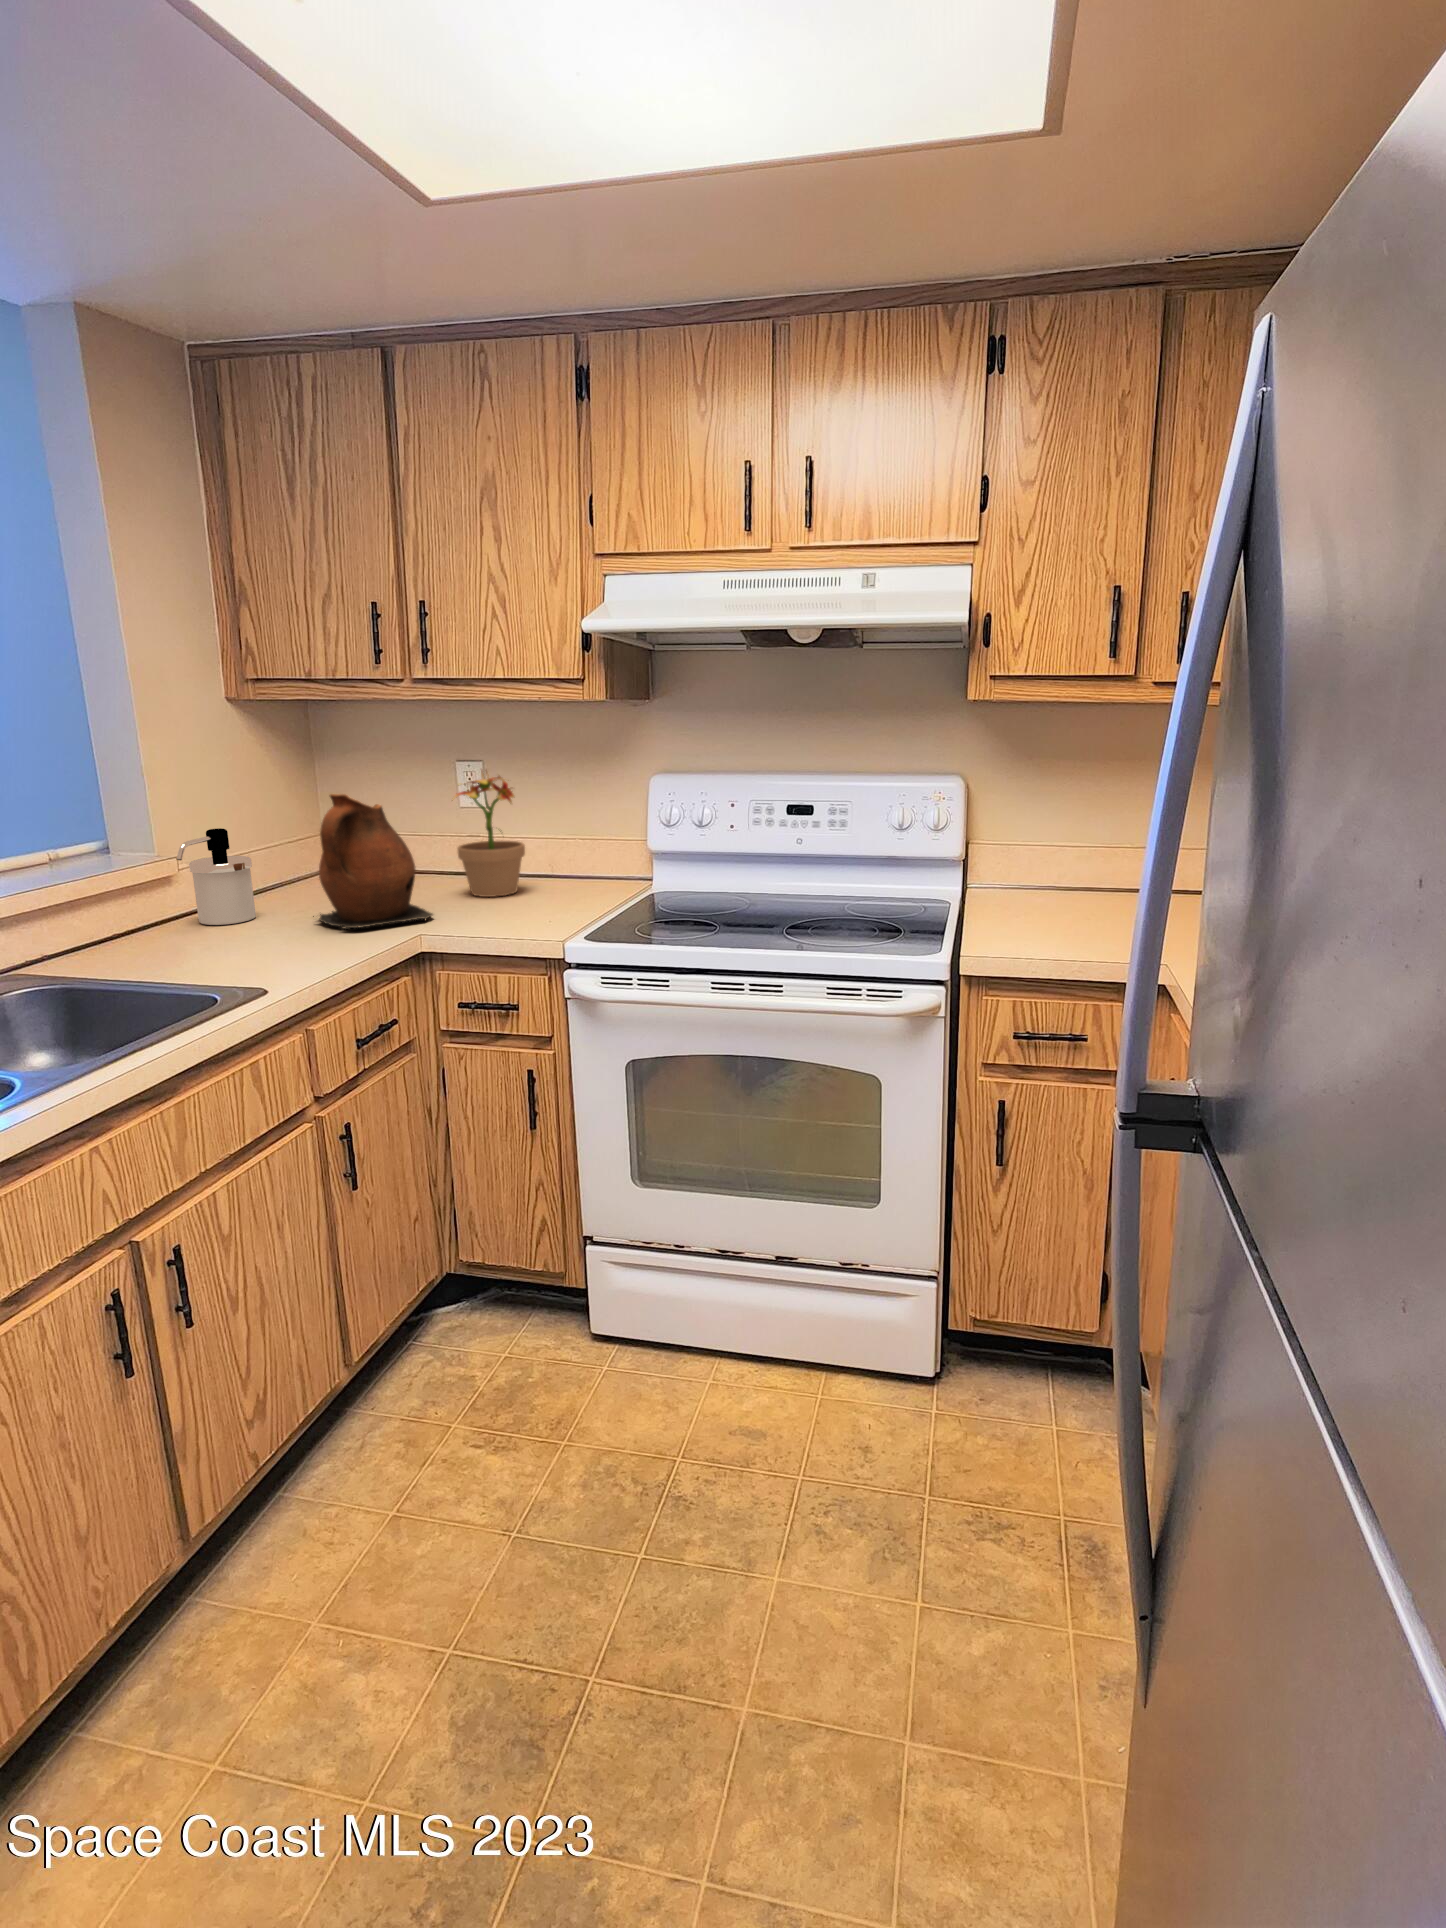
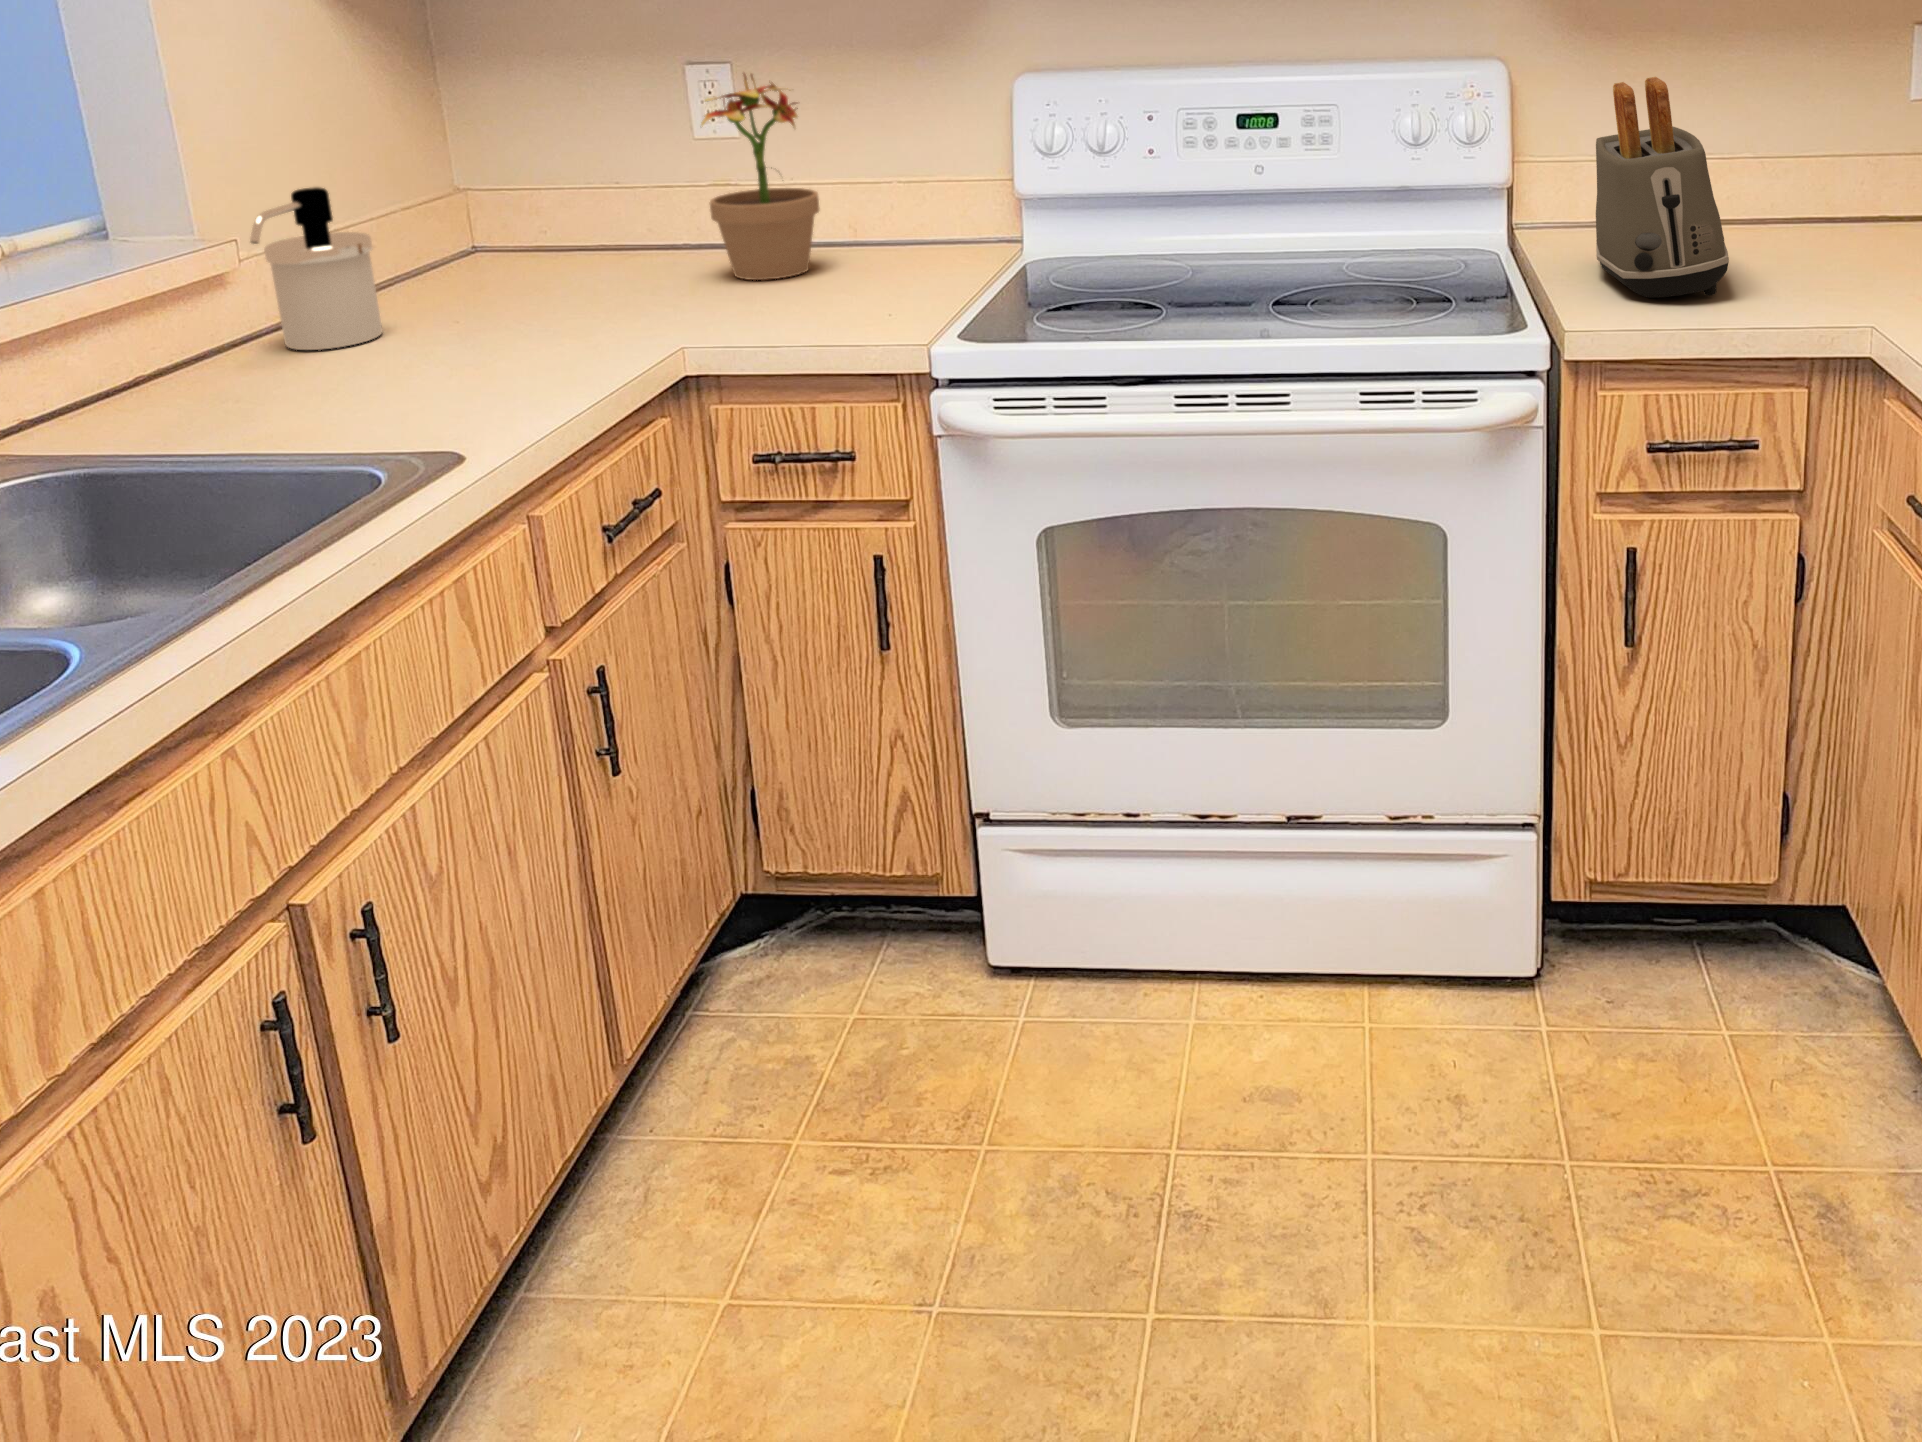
toaster: none [1003,791,1088,937] -> present [1596,77,1729,298]
ceramic pitcher: present [313,794,433,929] -> none [485,121,694,344]

